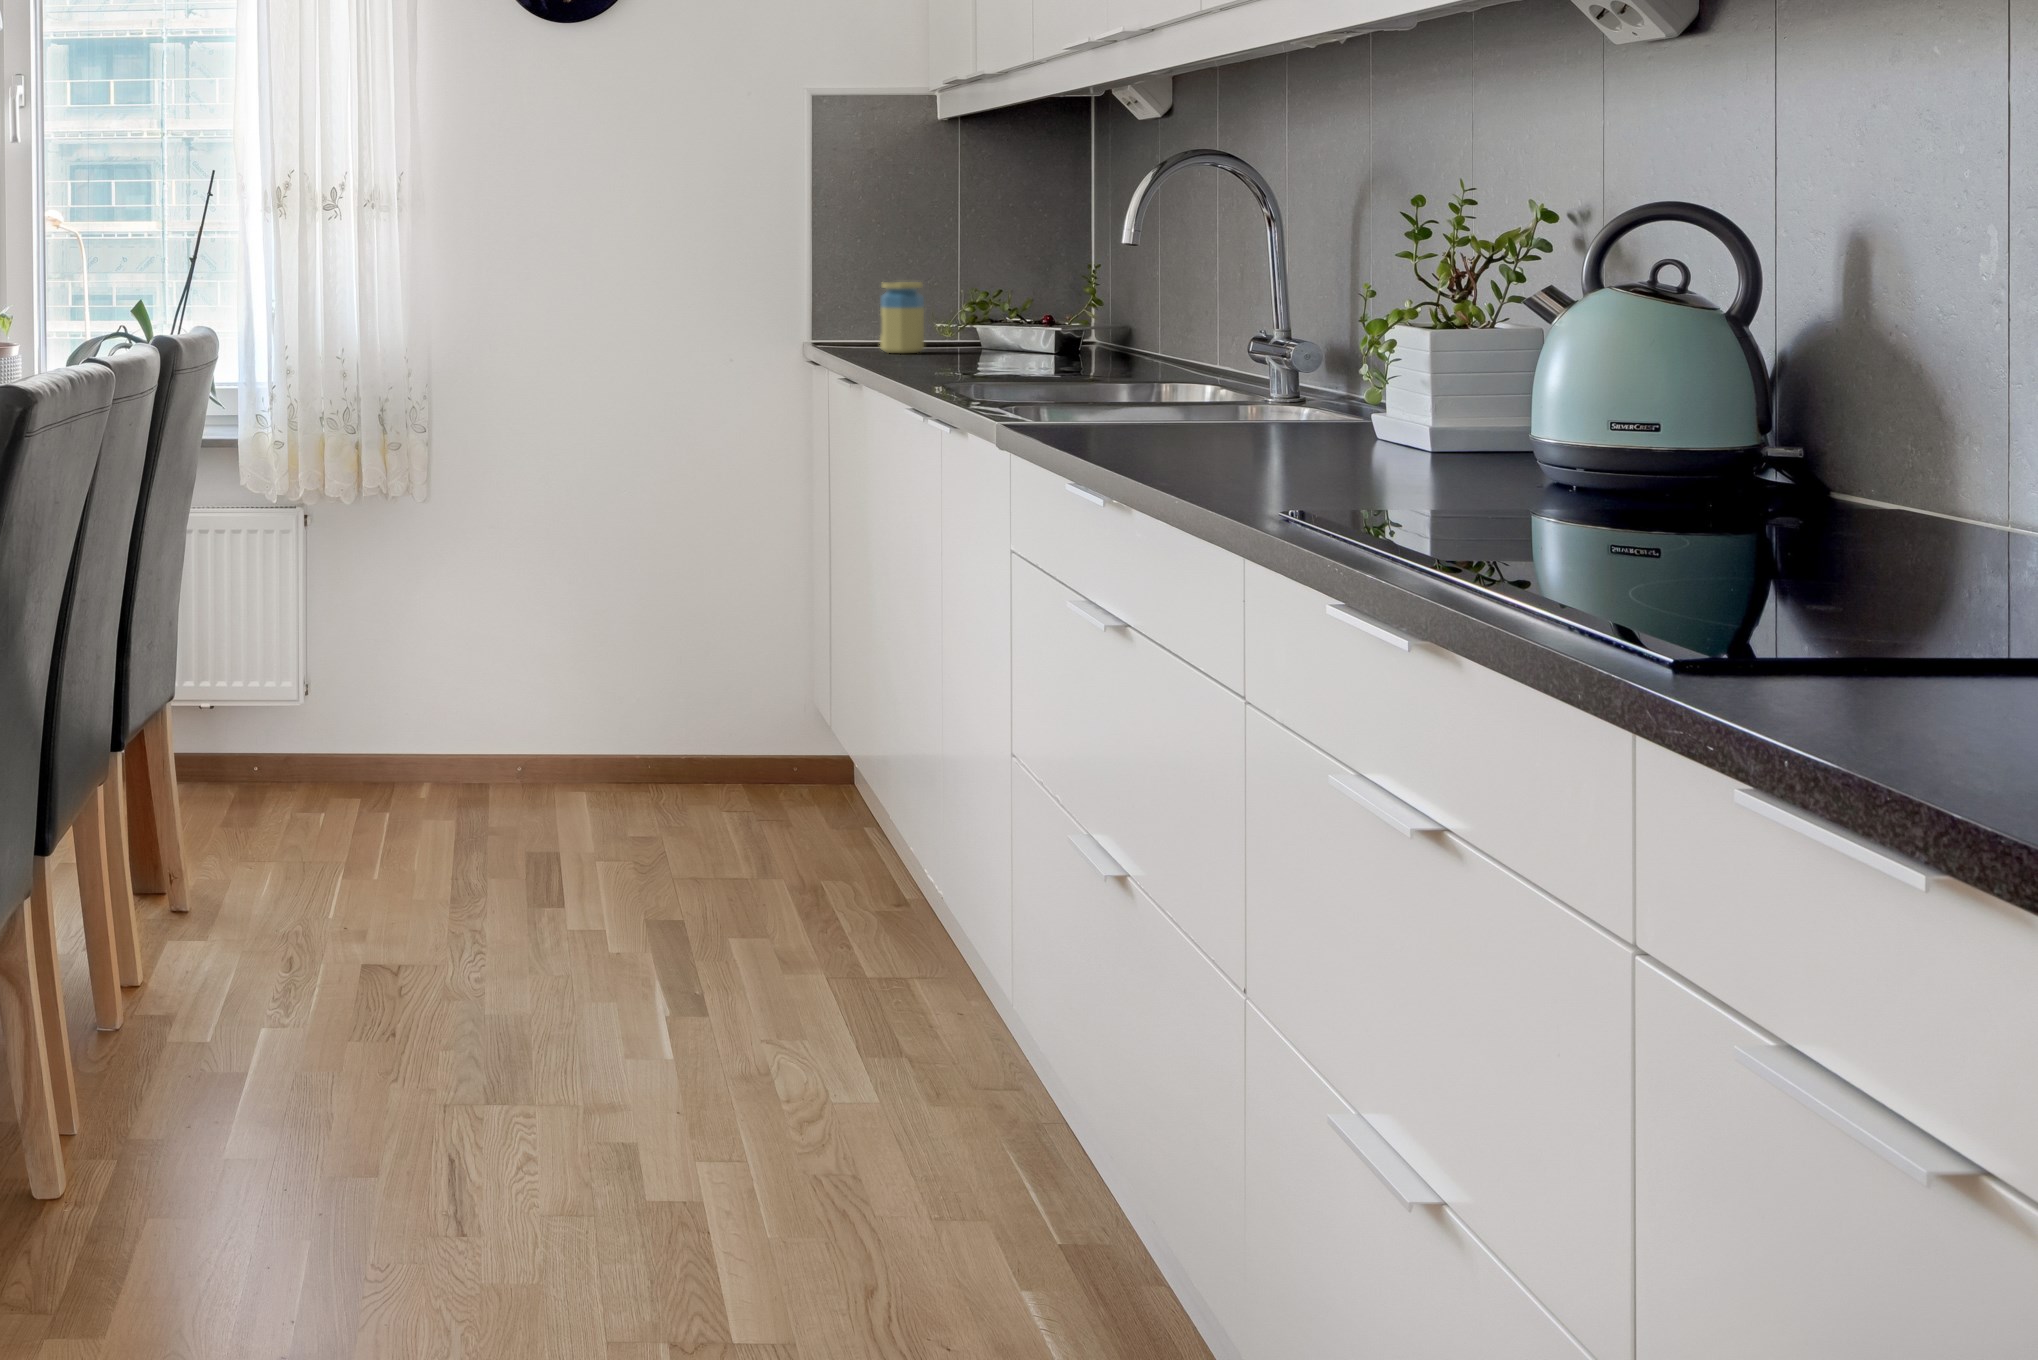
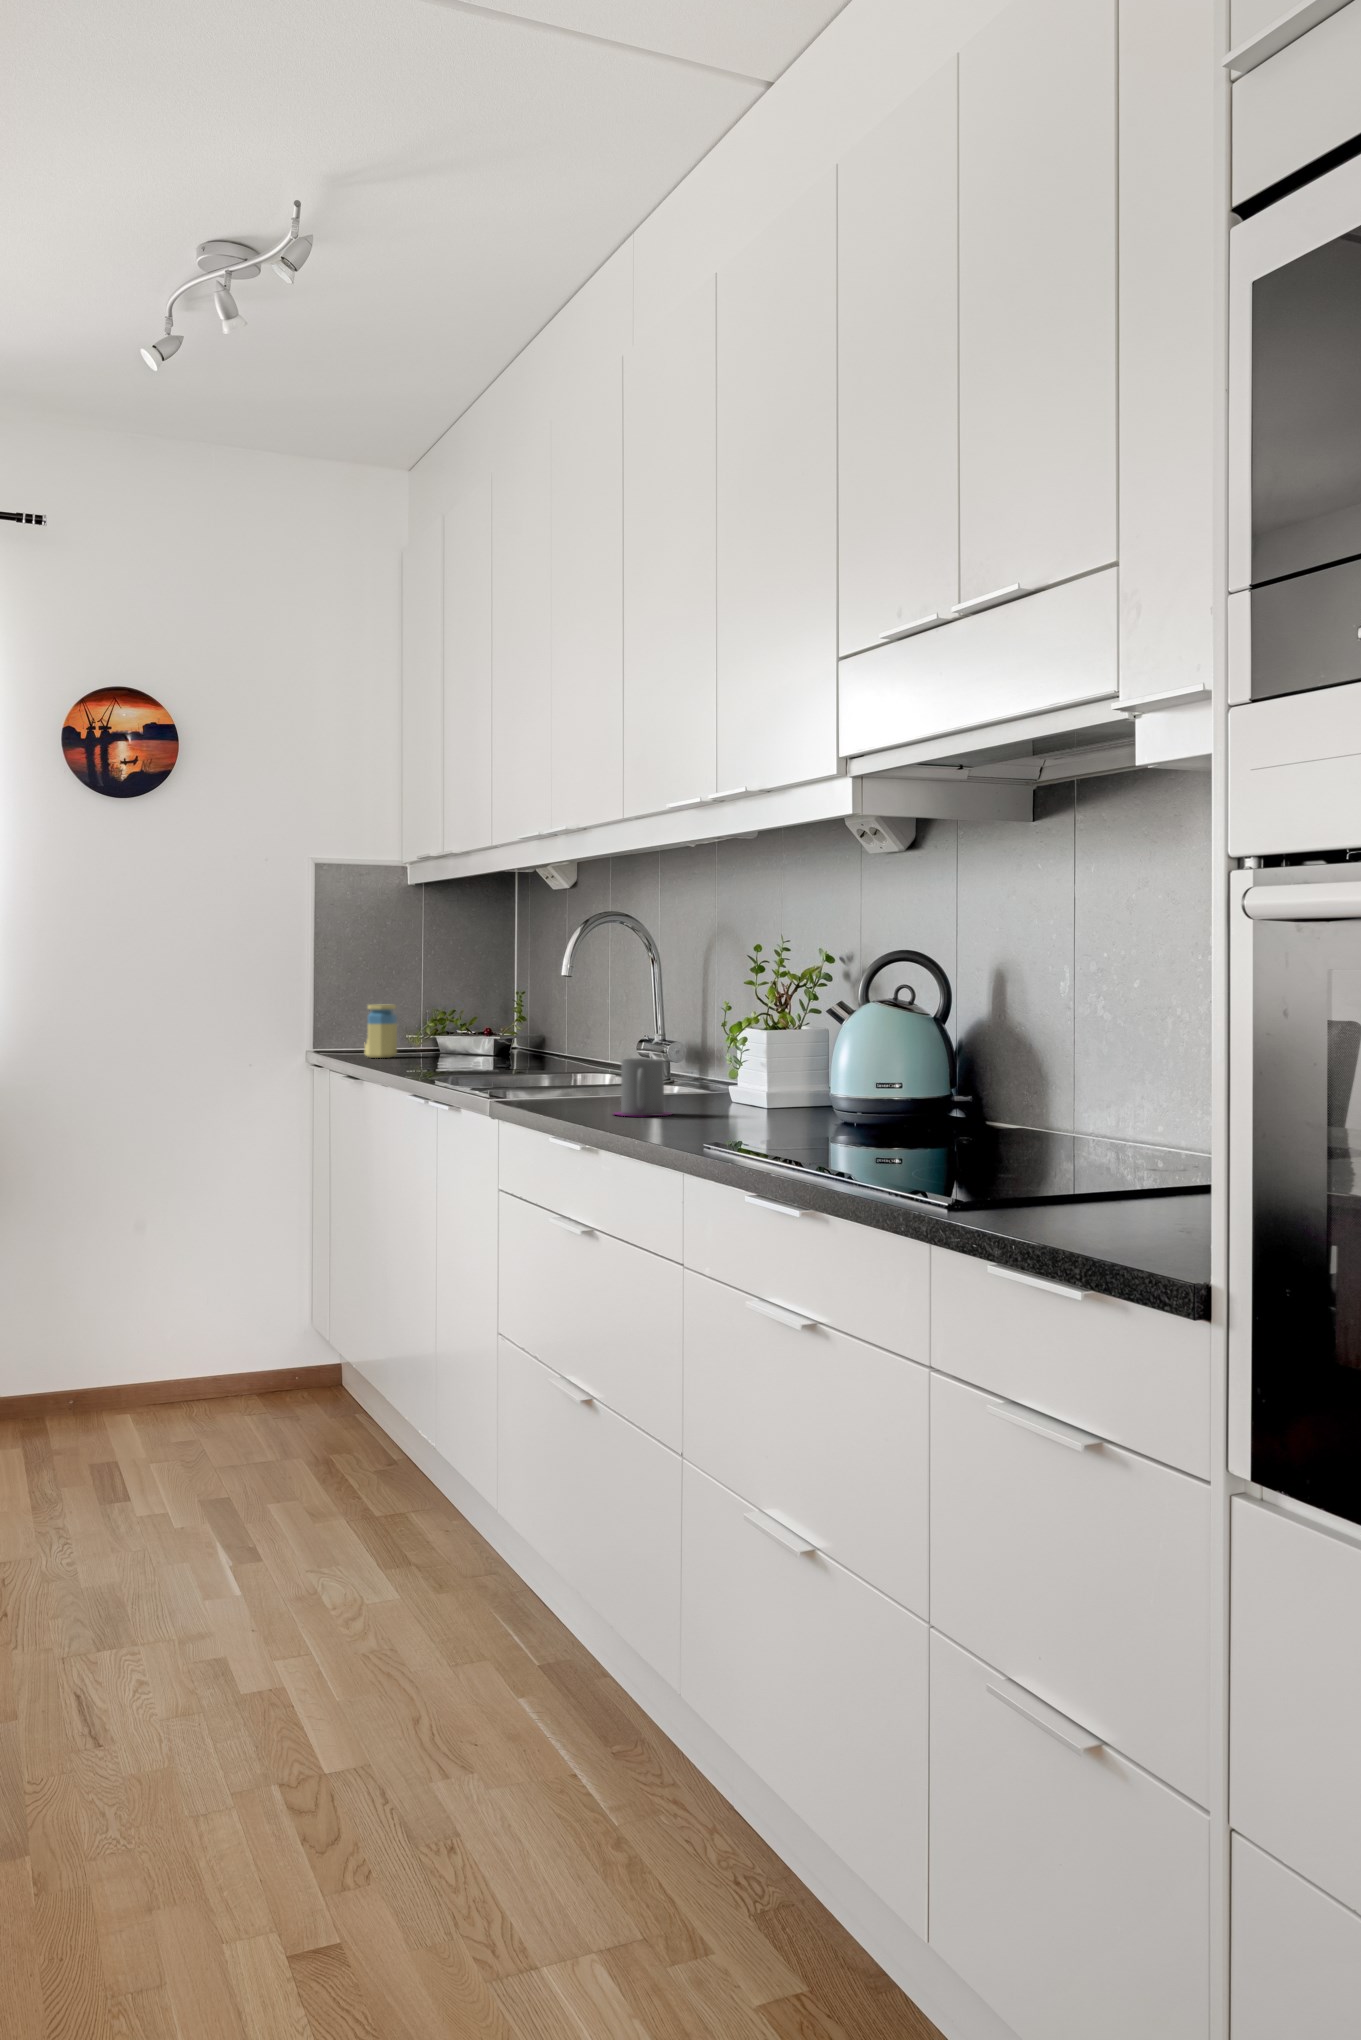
mug: none [1169,371,1267,459] -> present [614,1058,671,1116]

